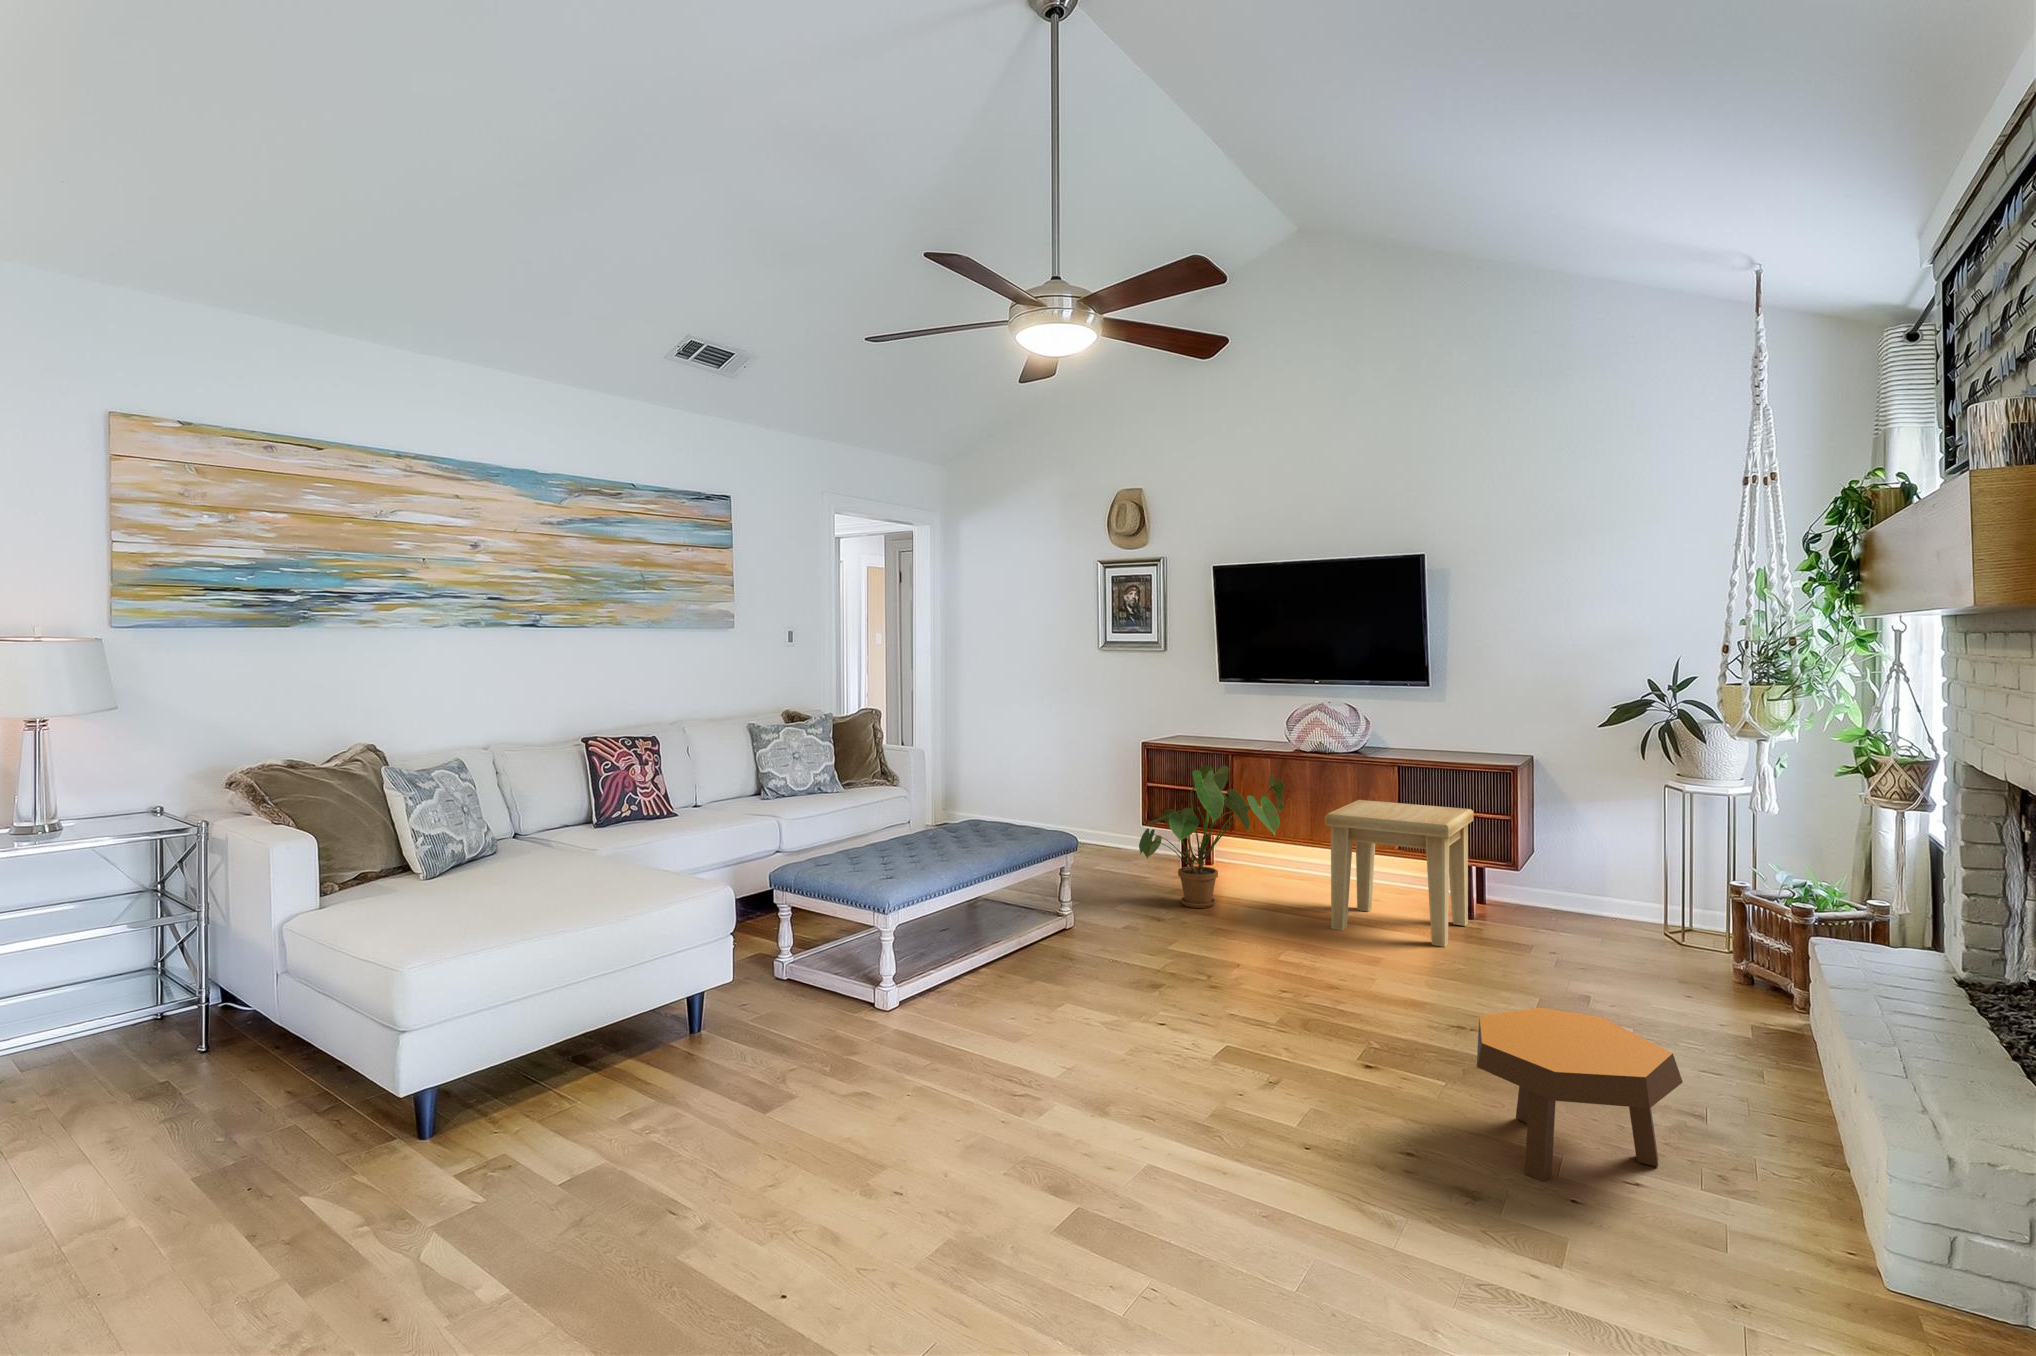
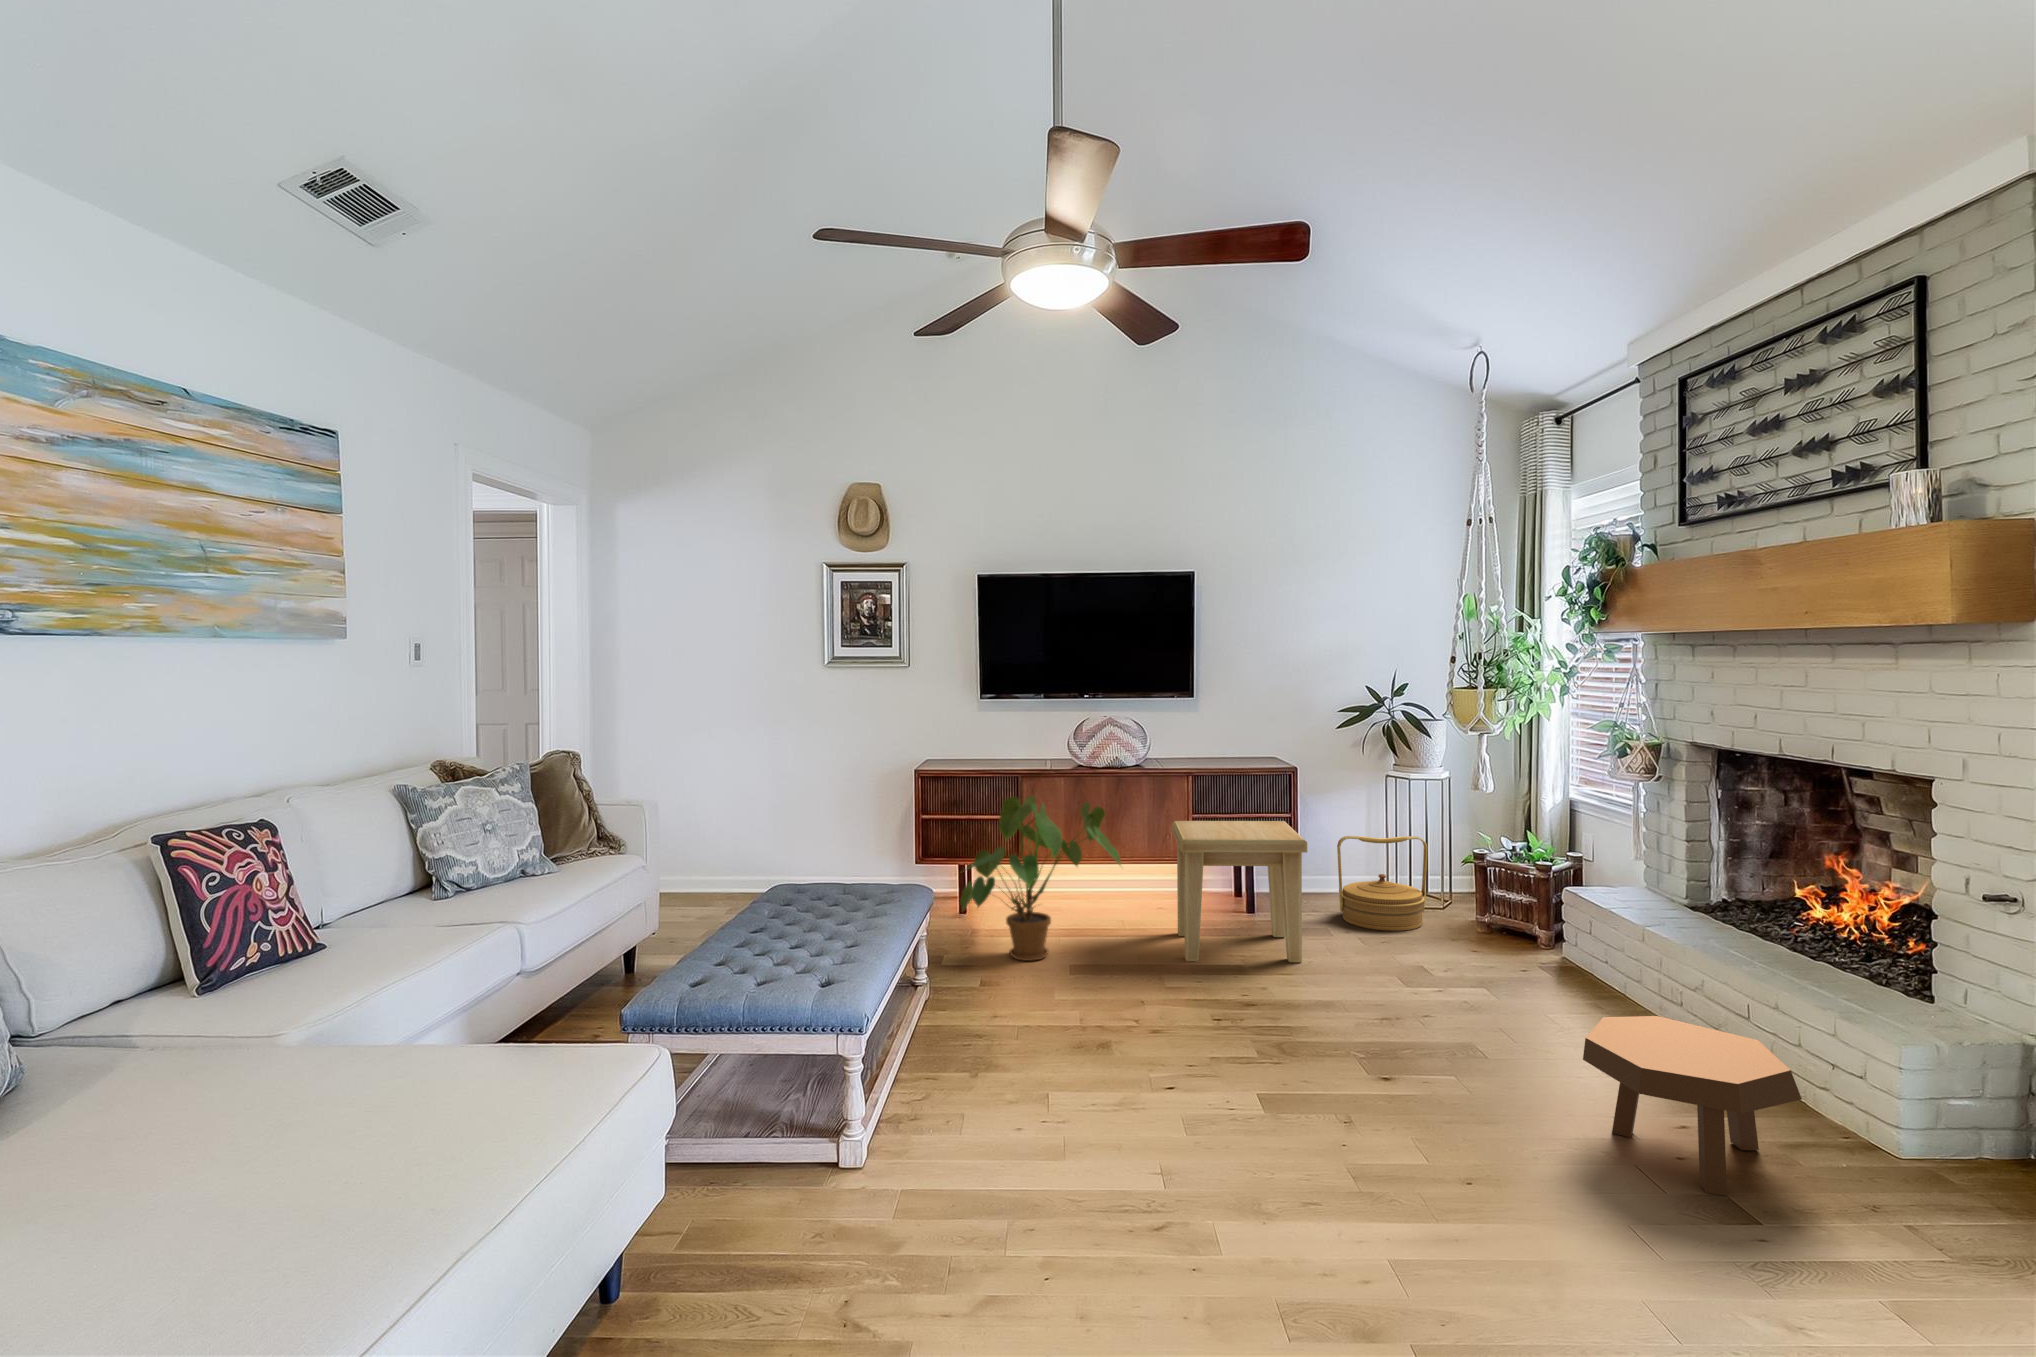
woven basket: none [1555,834,1664,941] -> present [1337,836,1428,931]

